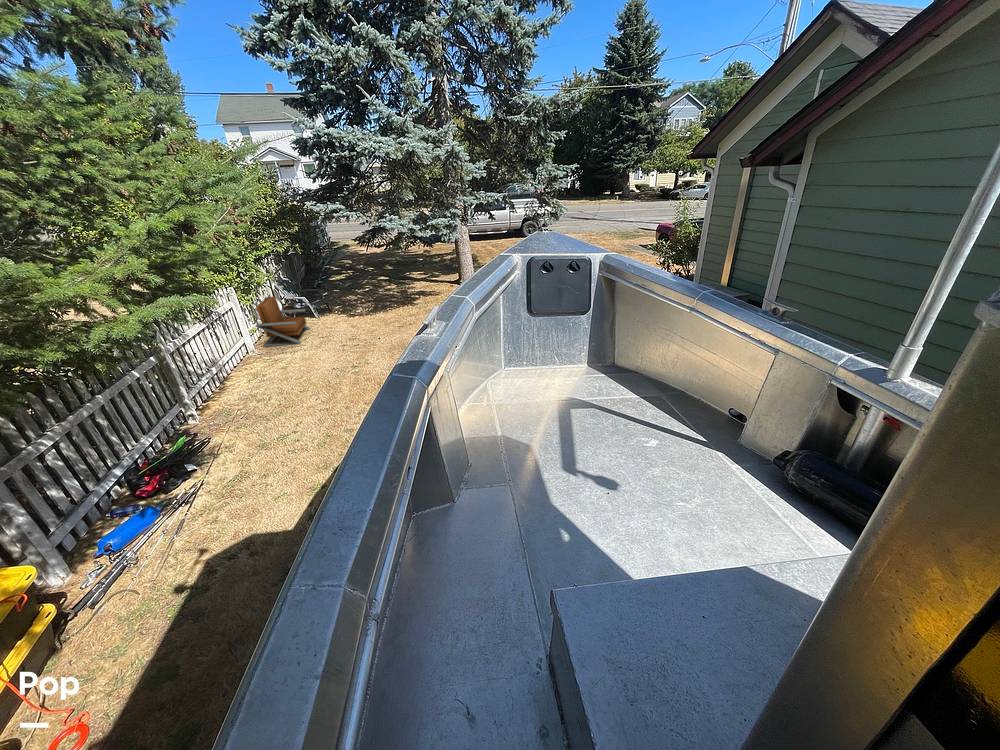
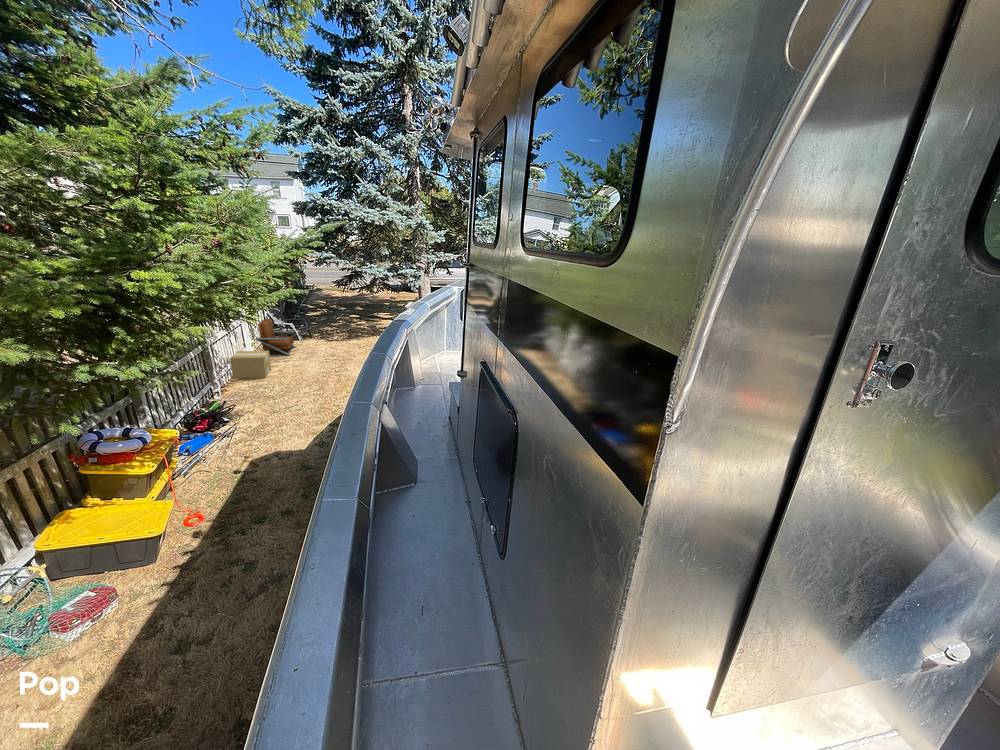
cardboard box: none [214,346,273,387] -> present [230,351,271,379]

